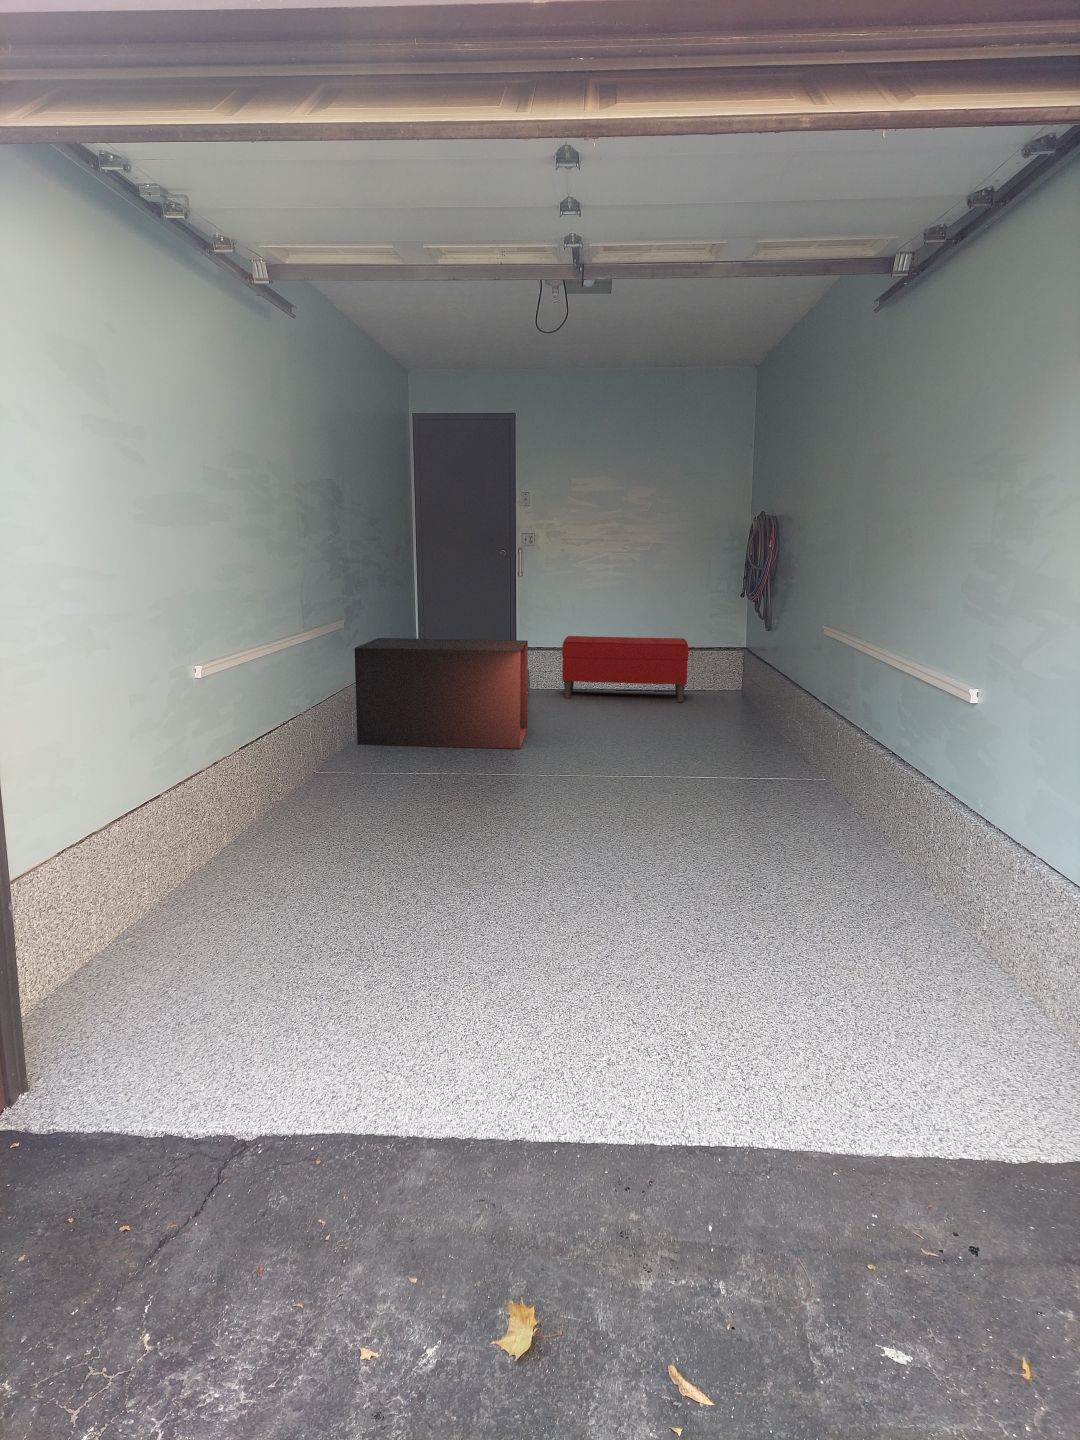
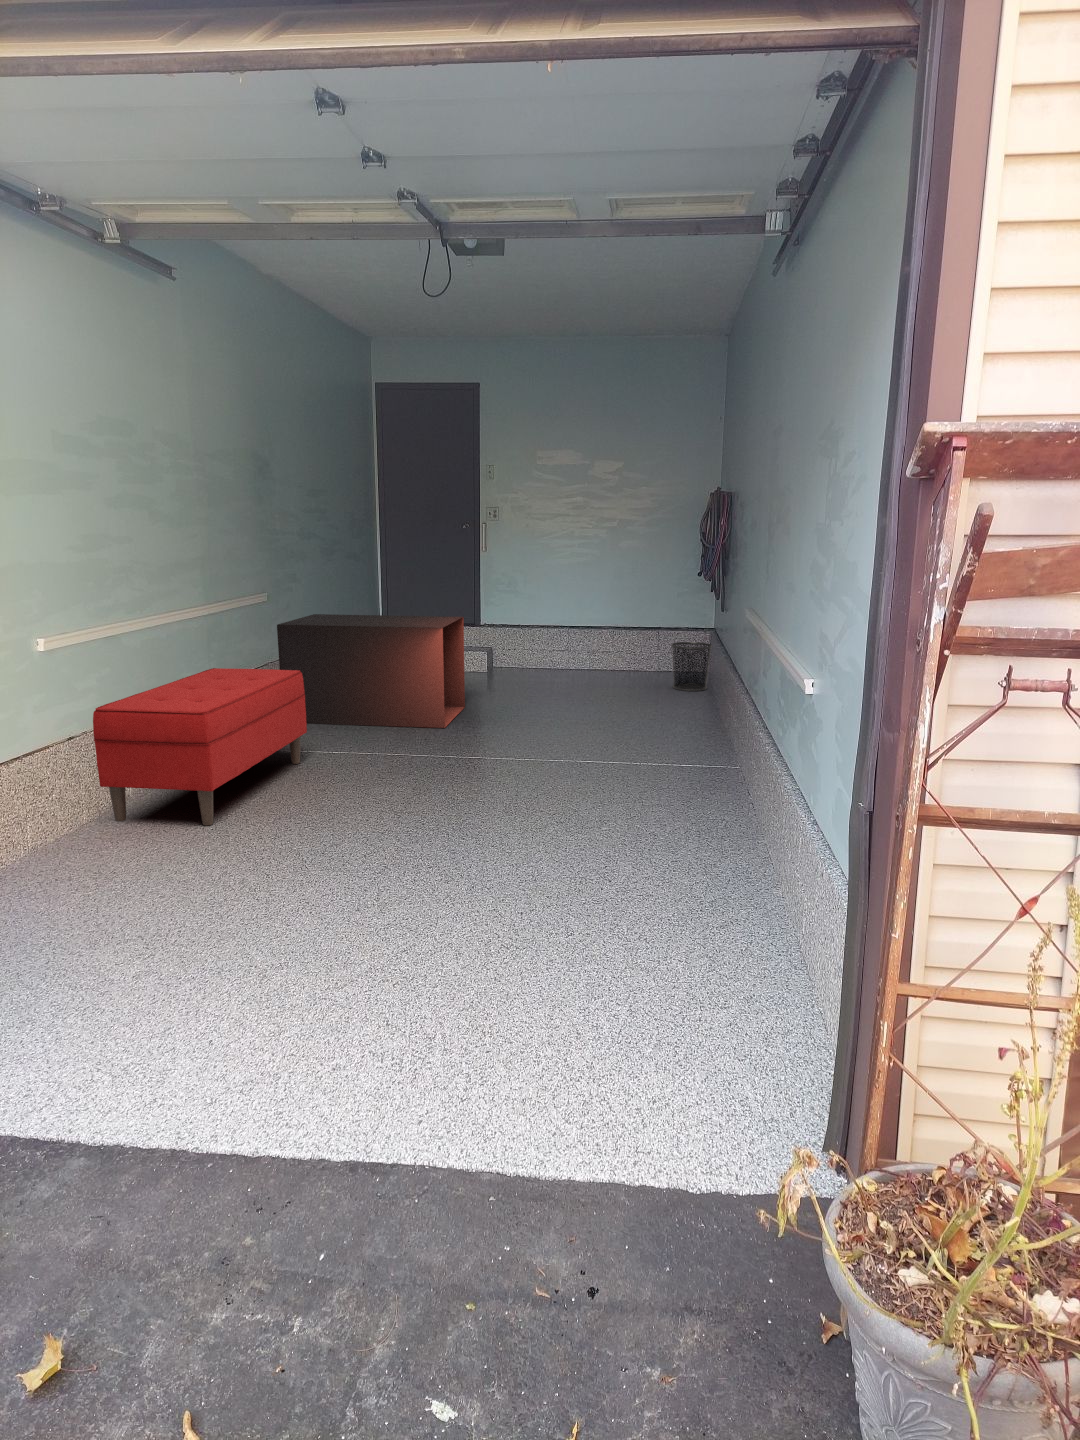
bench: present [562,636,689,702] -> present [93,668,307,825]
trash can: none [713,665,754,712] -> present [671,642,713,691]

